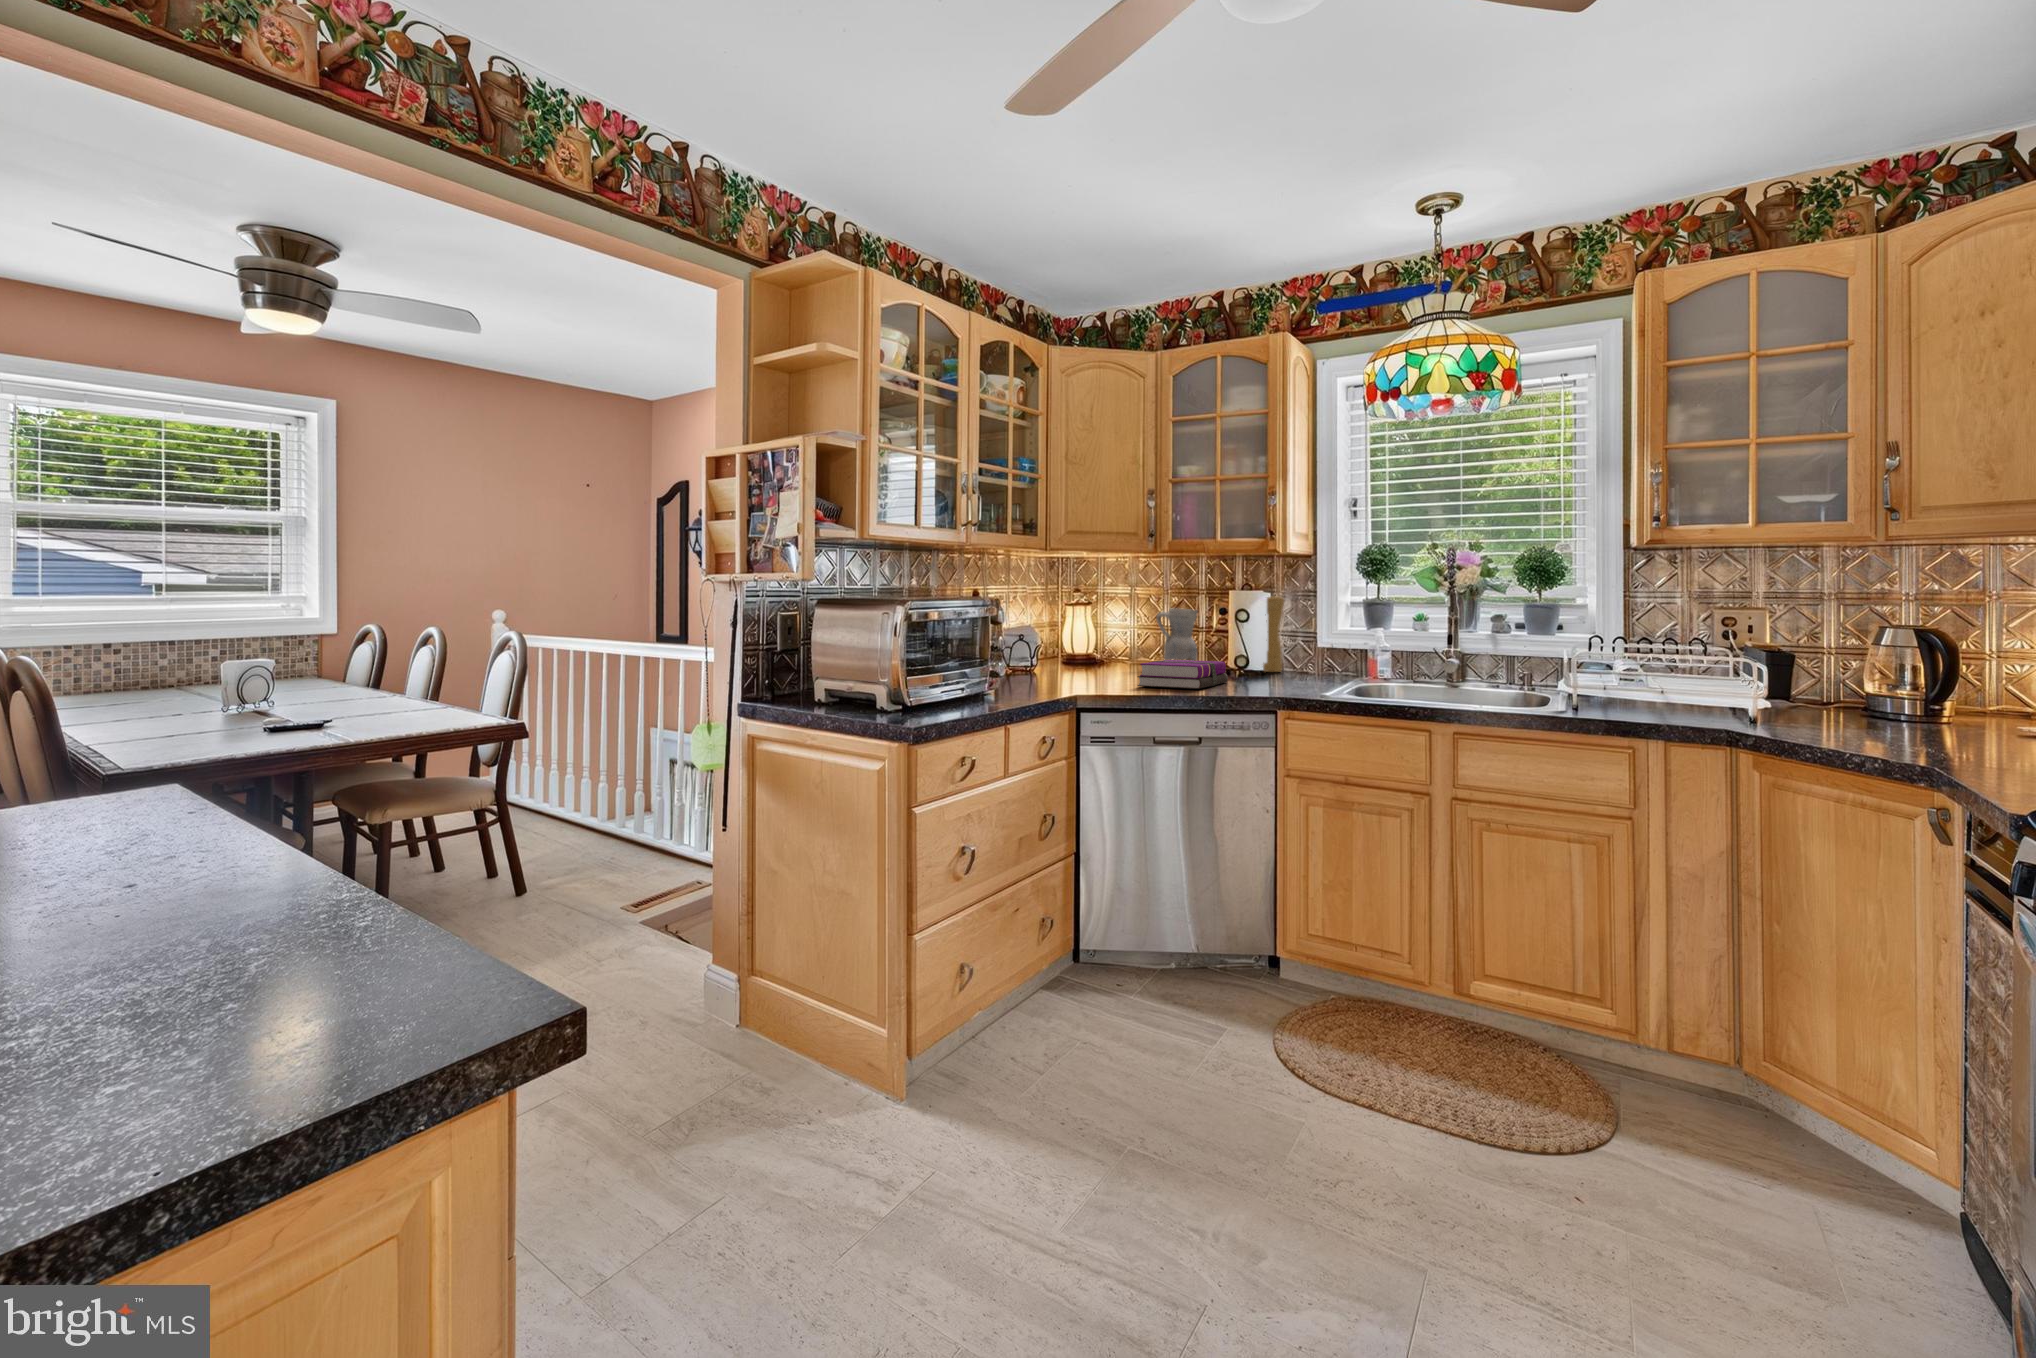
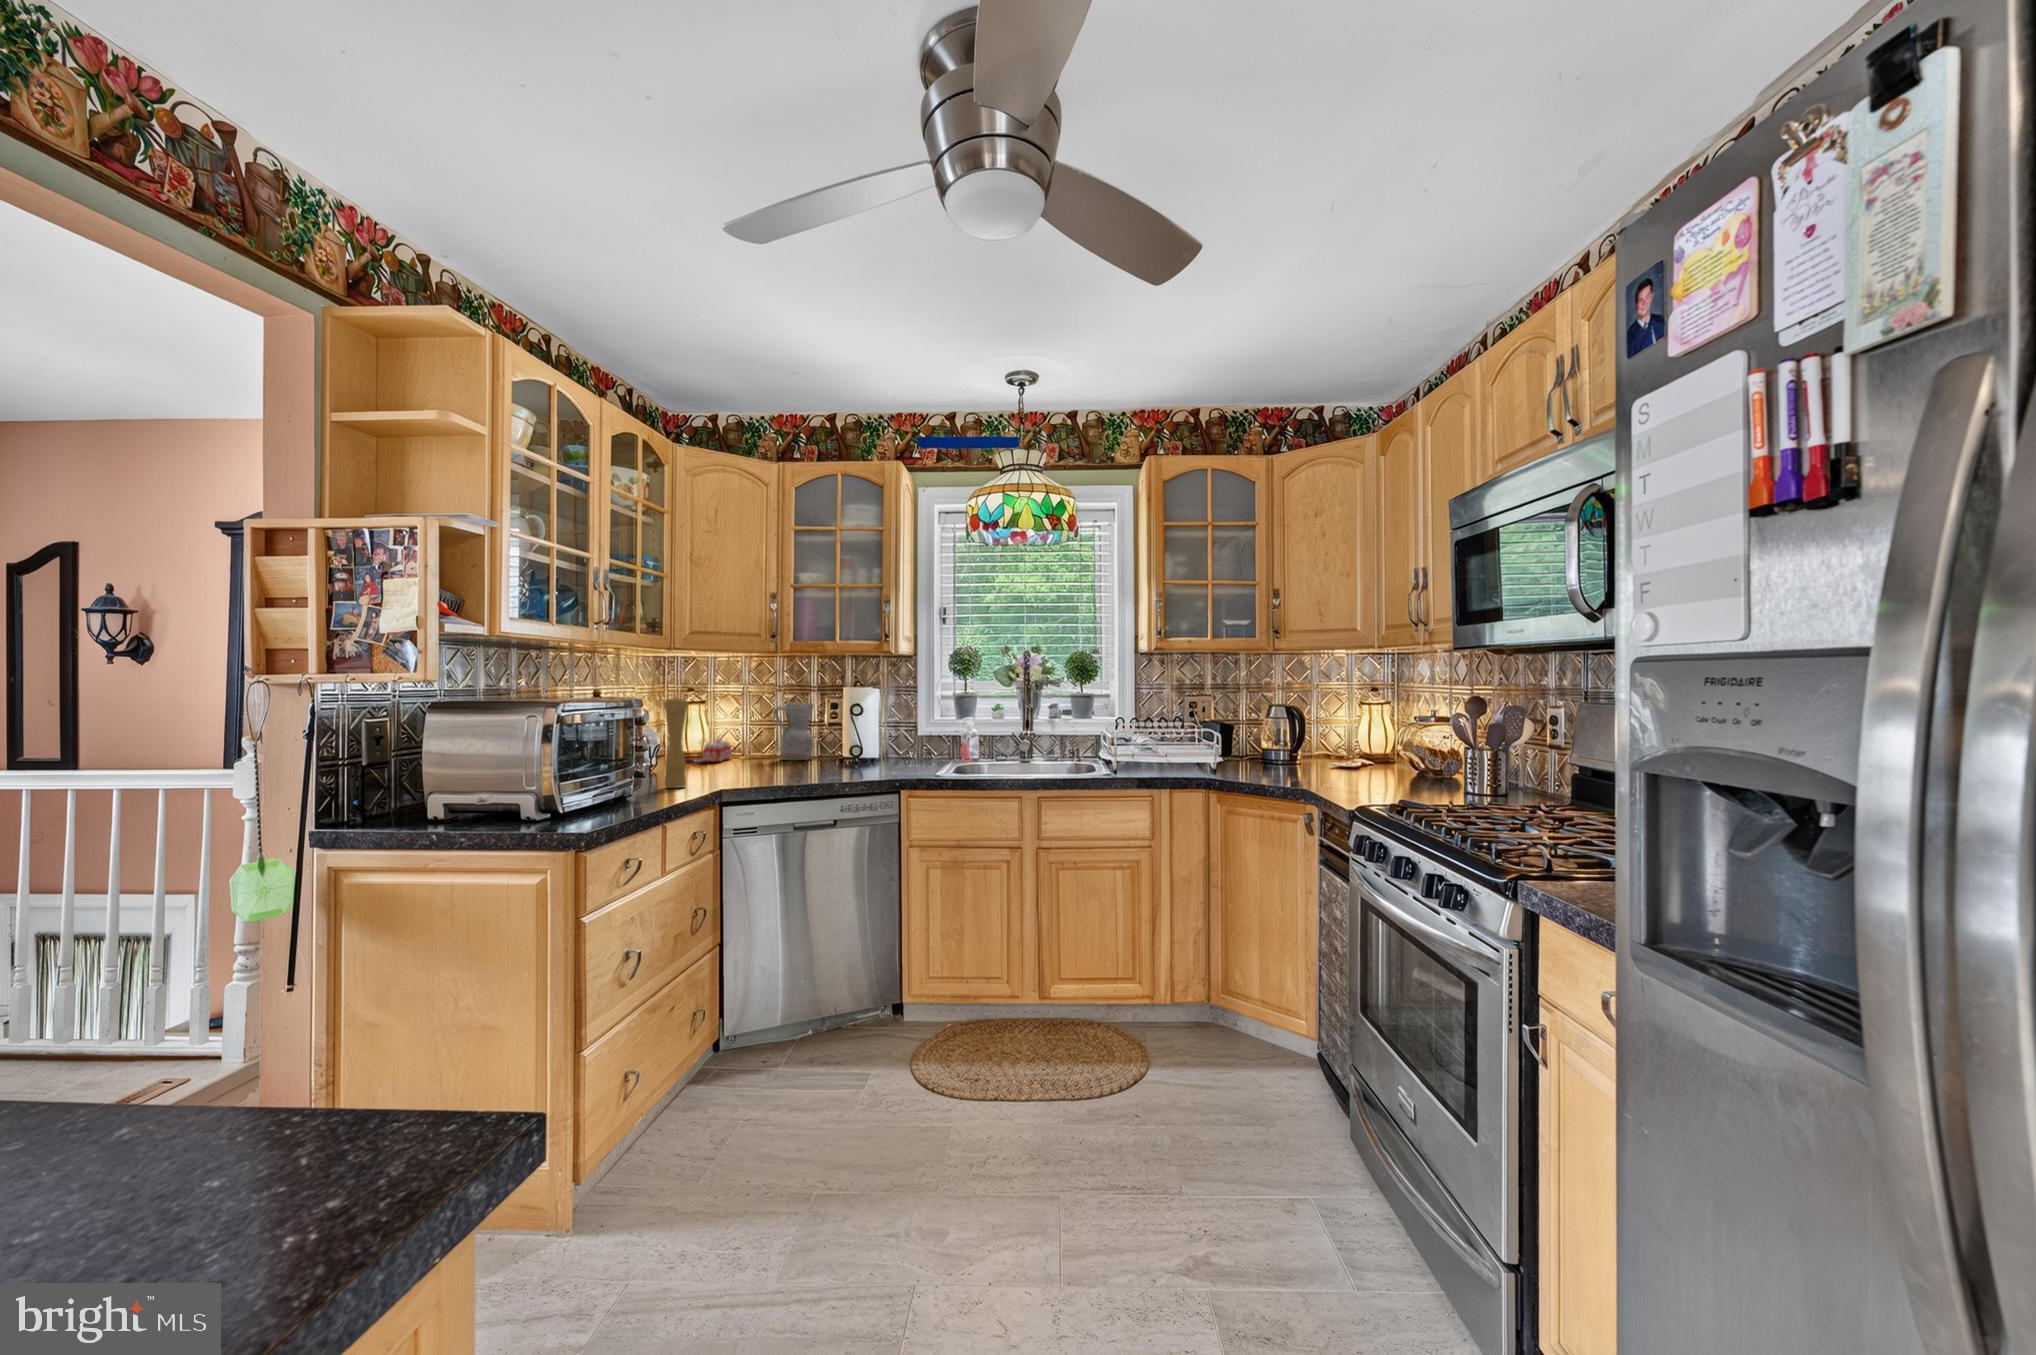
pepper mill: present [1263,596,1284,672] -> present [664,697,688,788]
mug: none [1079,644,1122,668] -> present [695,738,736,762]
hardback book: present [1138,660,1228,689] -> none [775,753,856,781]

